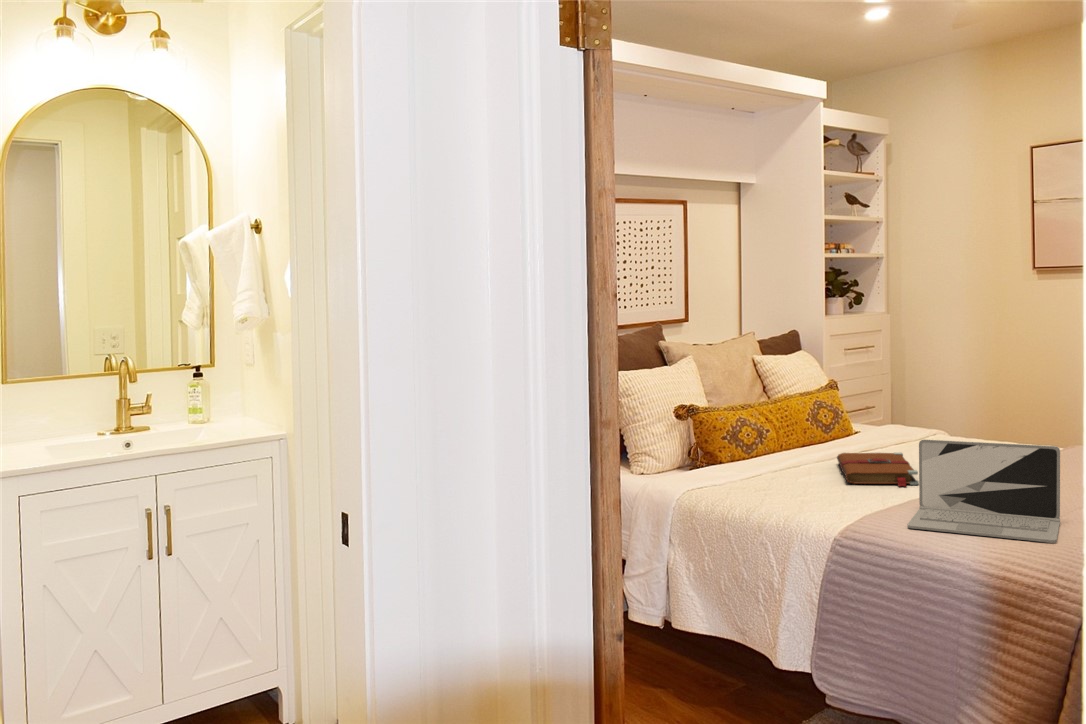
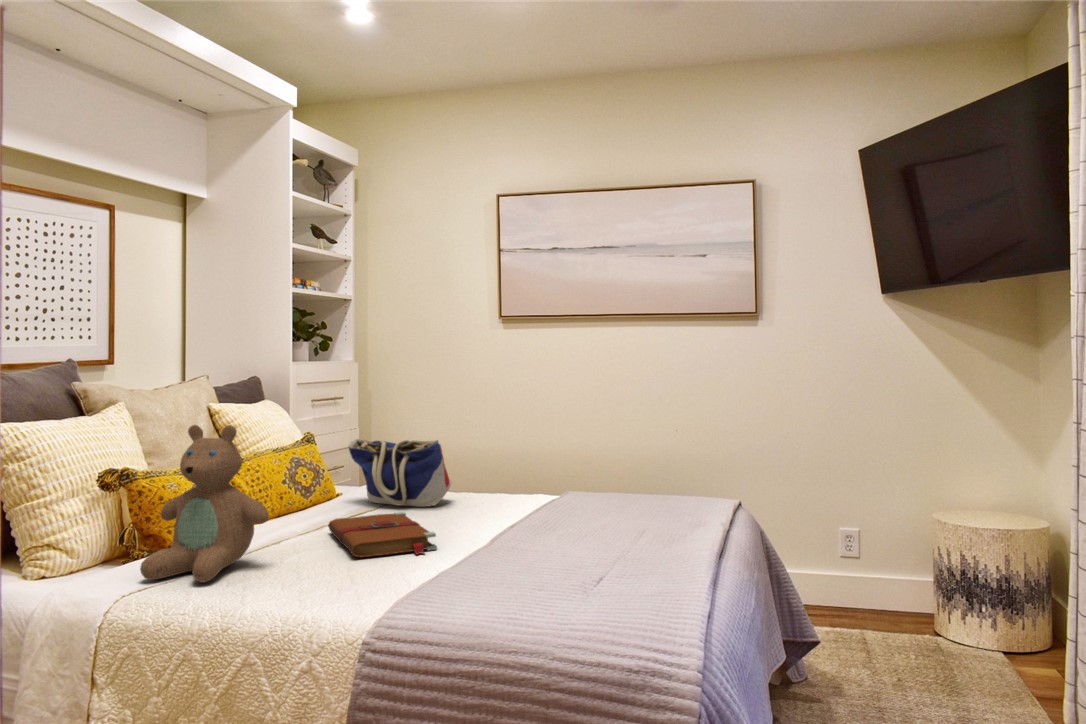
teddy bear: none [700,377,784,487] -> present [140,425,269,583]
tote bag: none [864,388,959,450] -> present [349,439,452,507]
laptop: present [907,439,1060,543] -> none [457,487,628,612]

